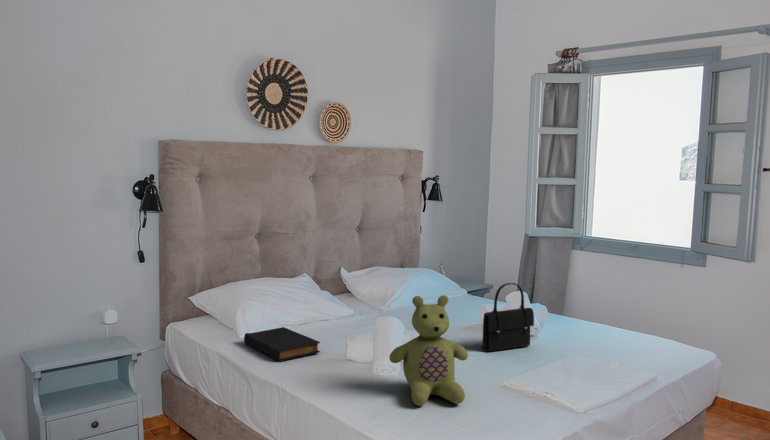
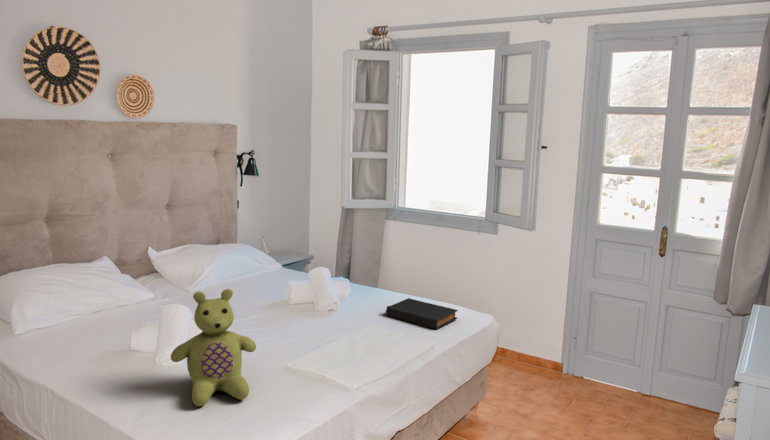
handbag: present [482,283,534,352] -> none [284,264,335,333]
book: present [244,327,320,362] -> present [386,298,458,329]

